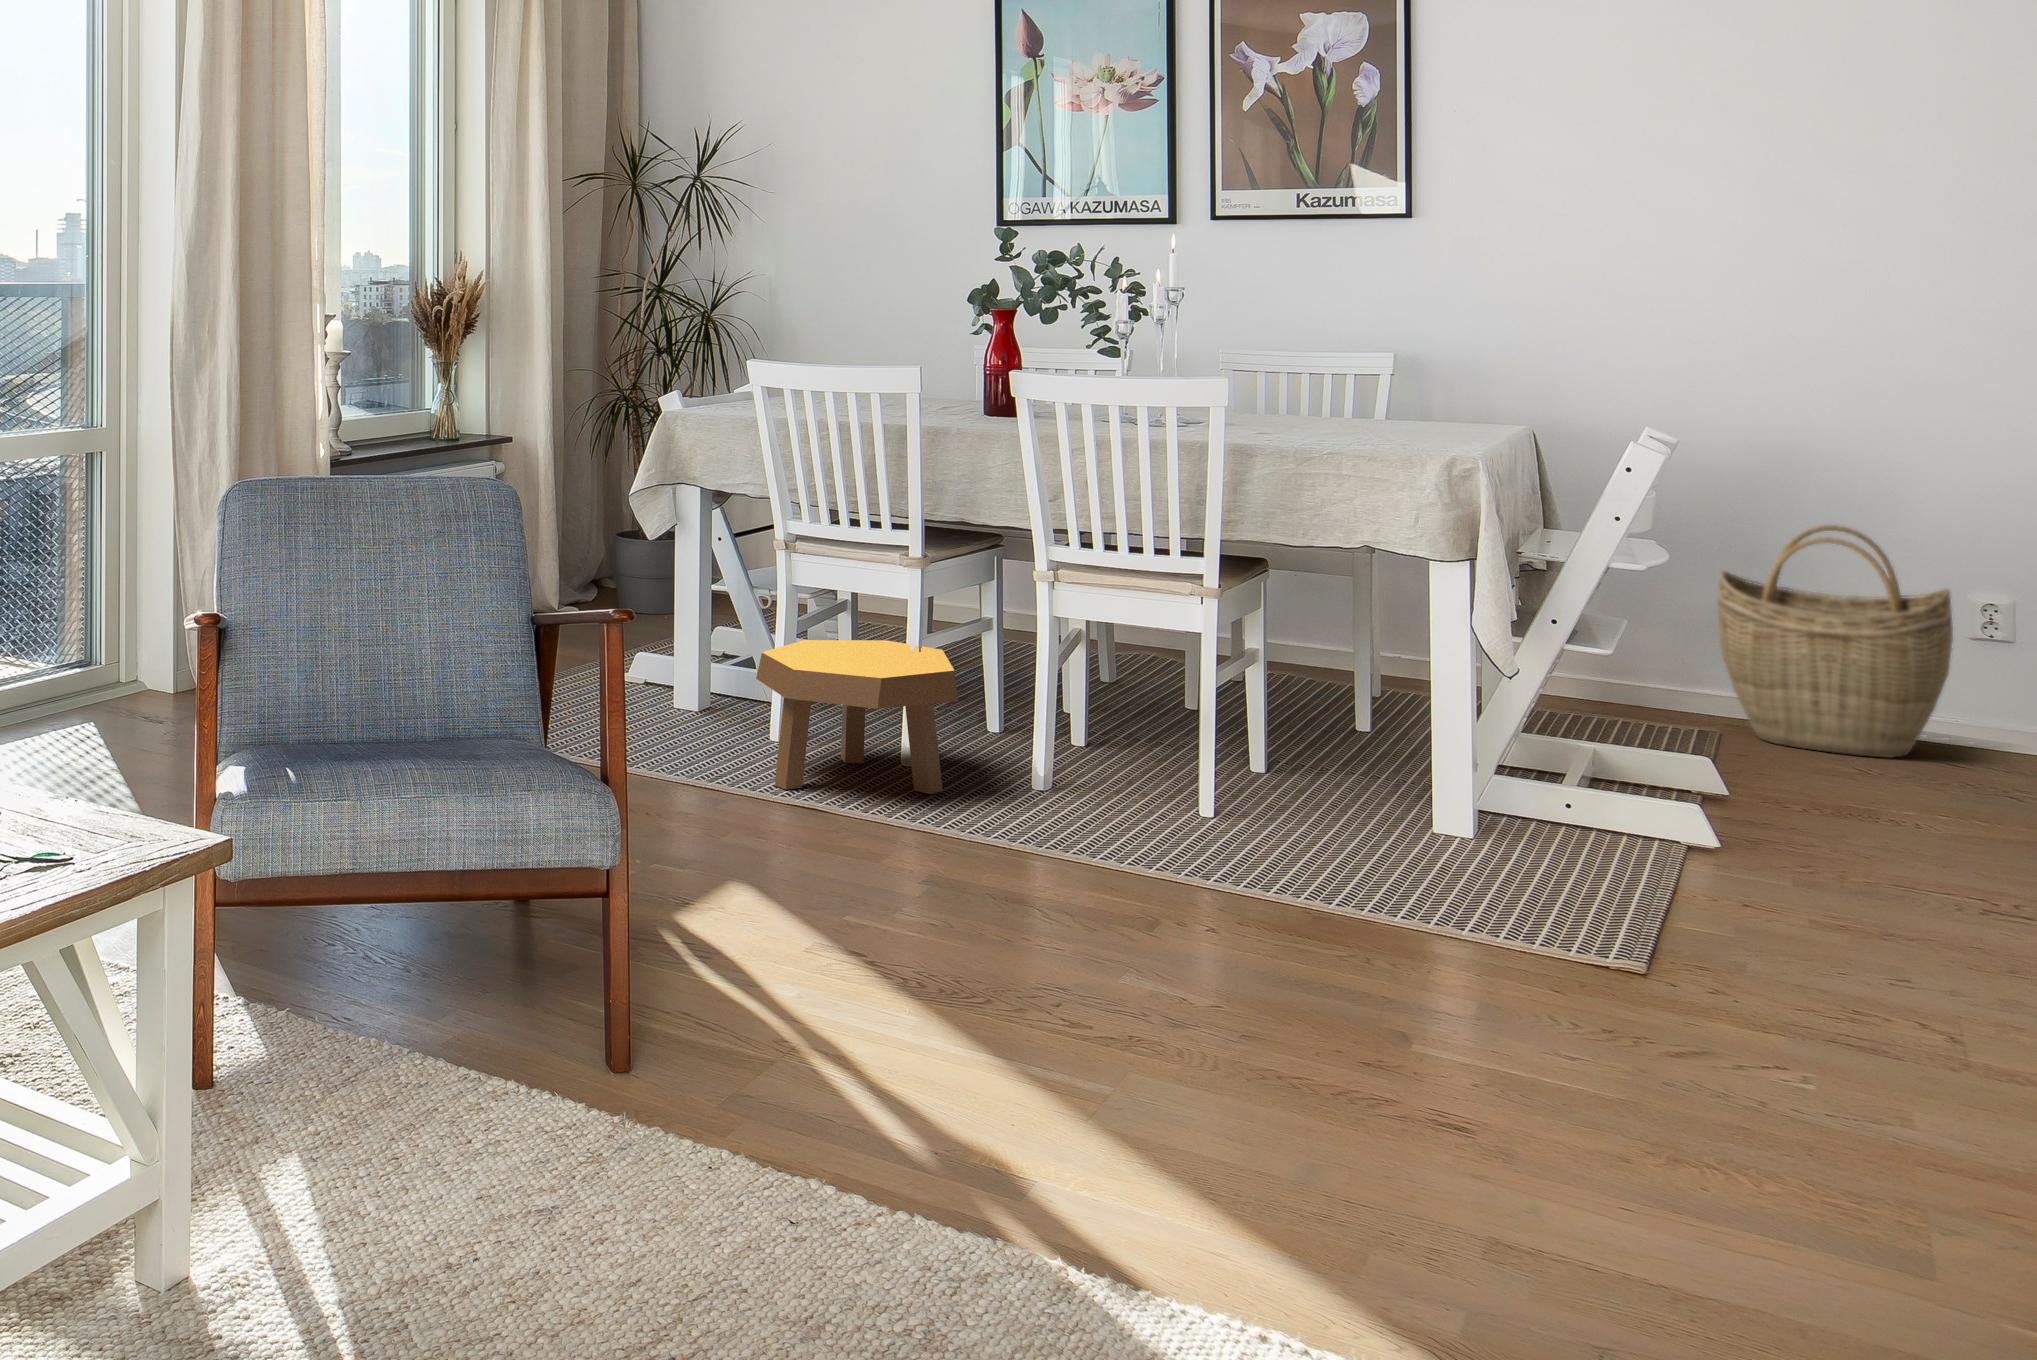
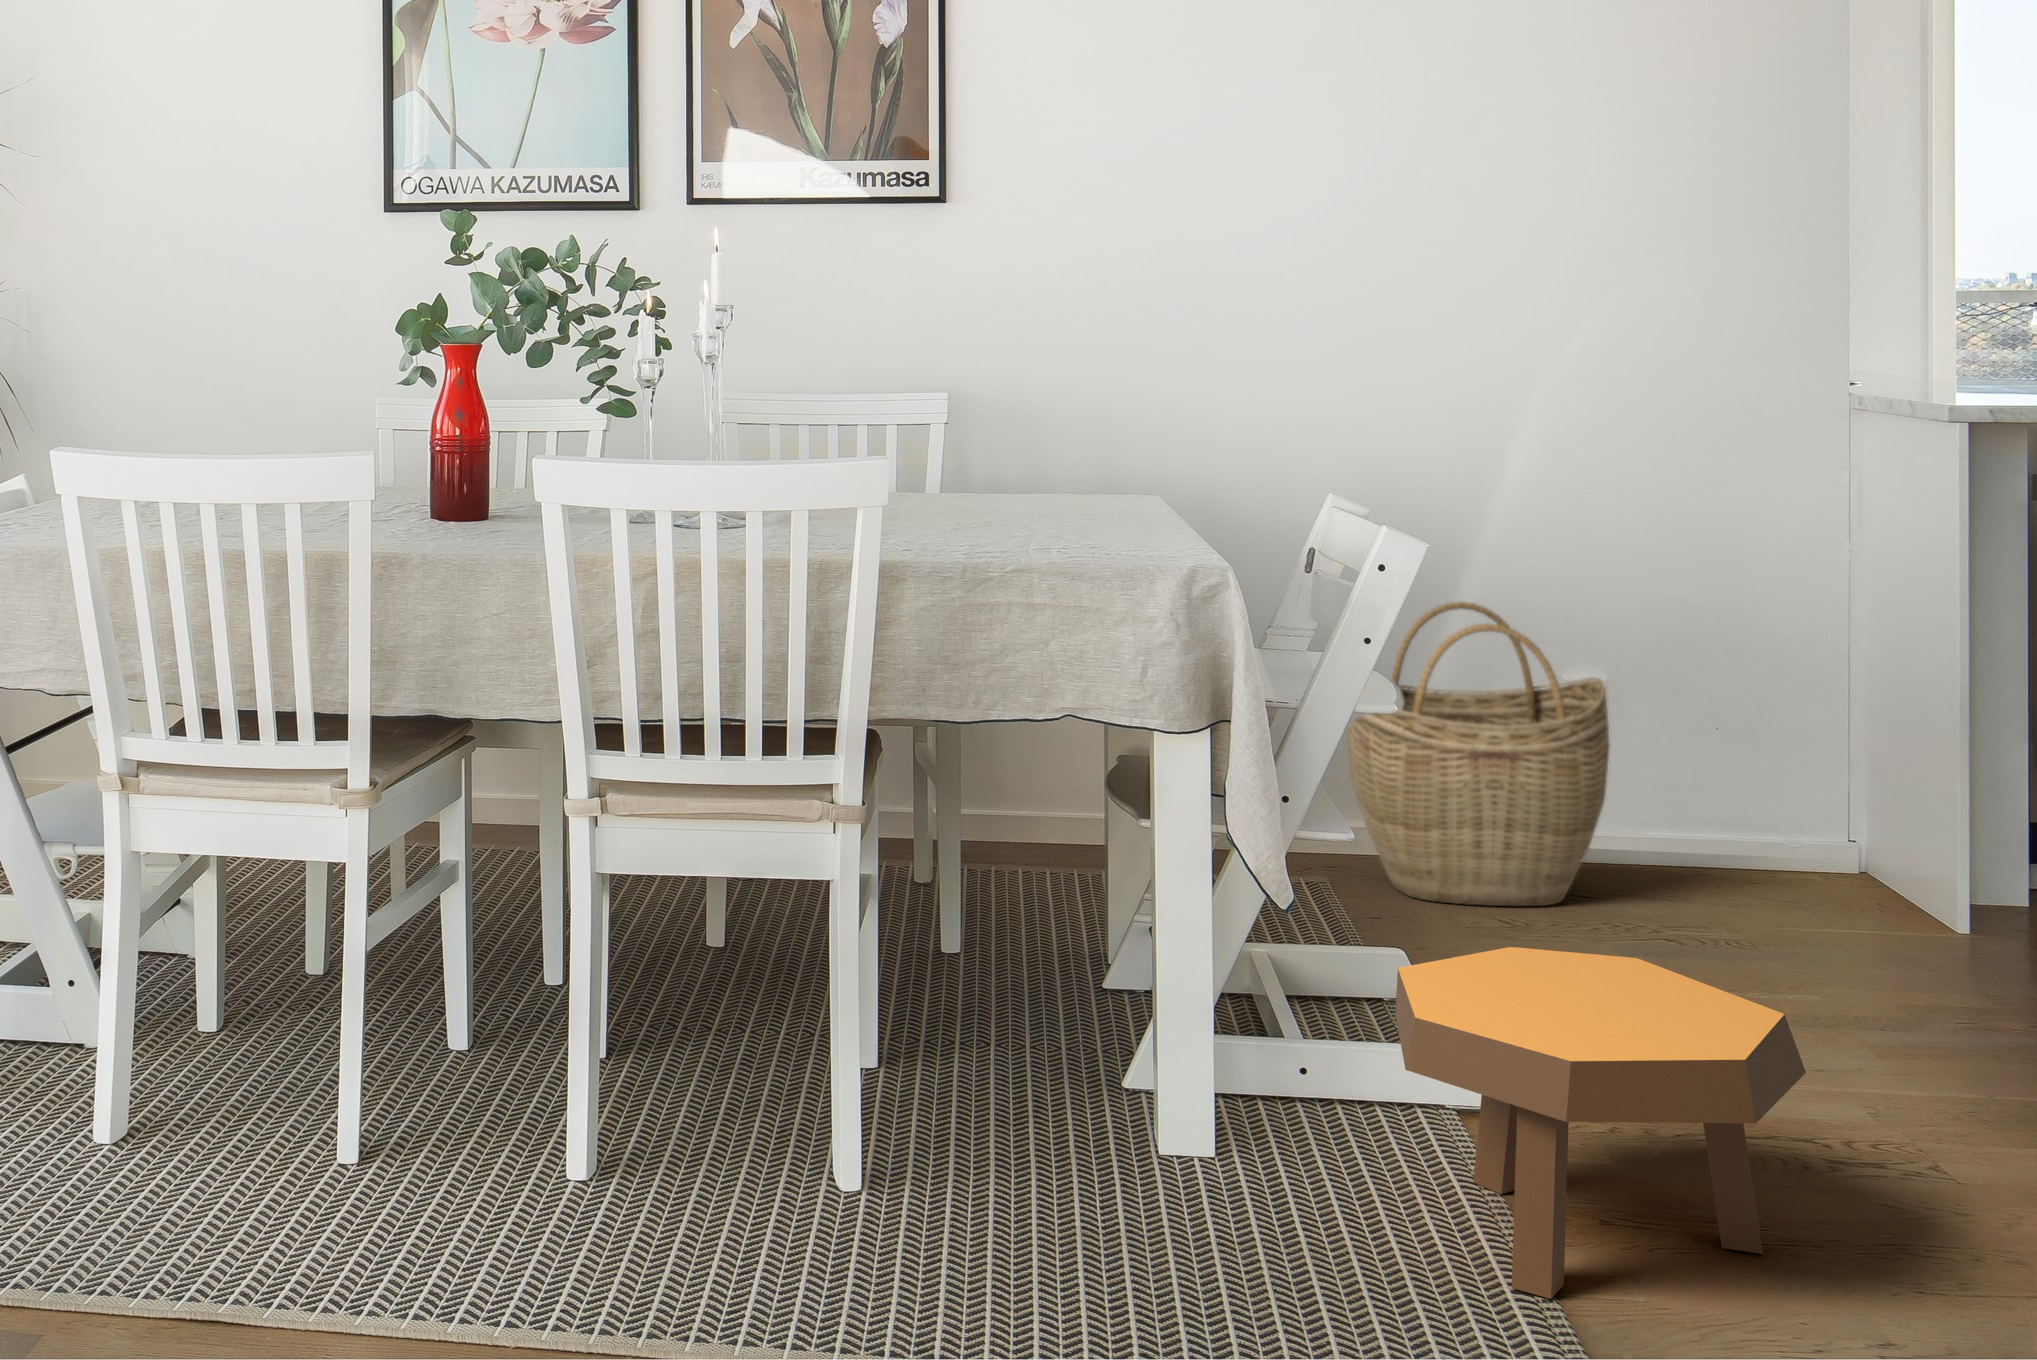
footstool: present [756,640,958,794] -> present [1395,947,1806,1299]

